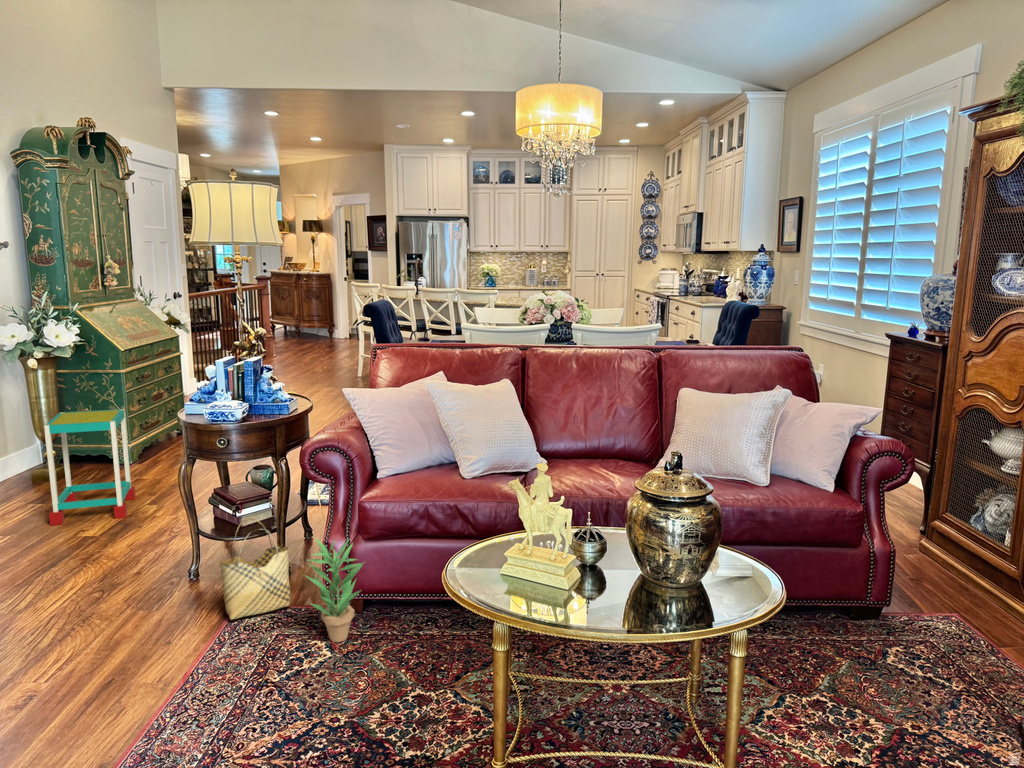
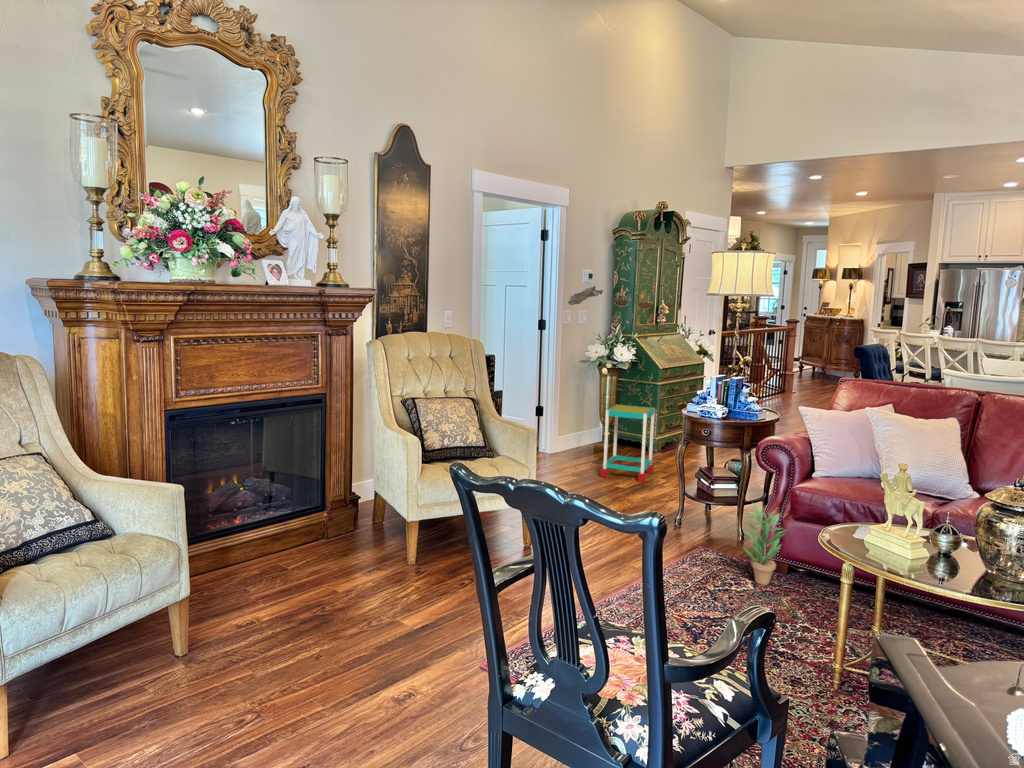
woven basket: present [219,519,291,620] -> none [690,486,740,556]

